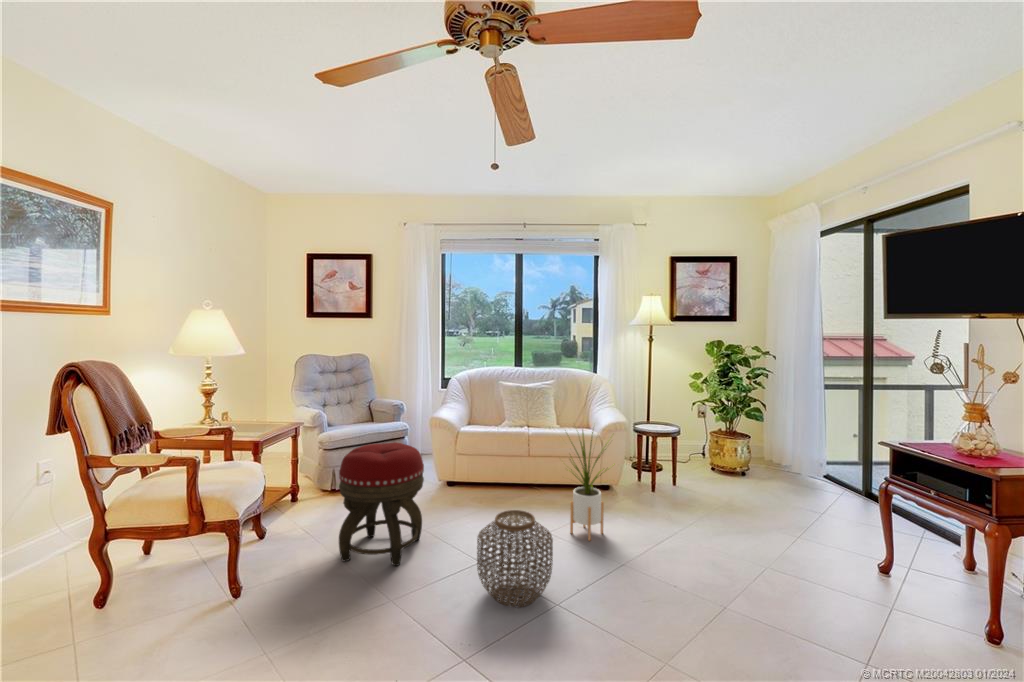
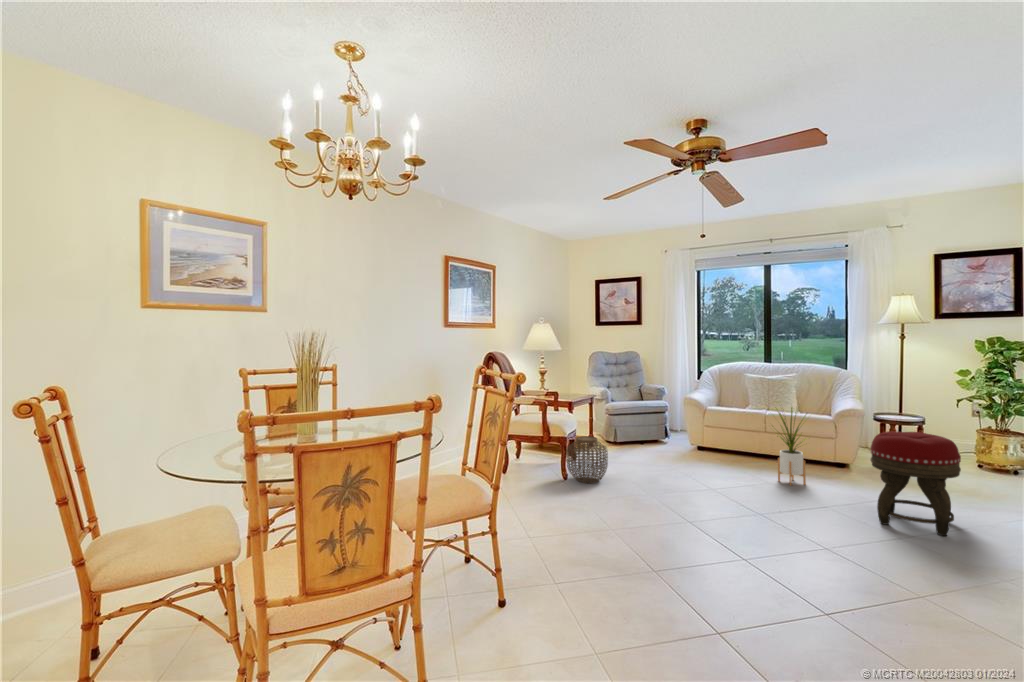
footstool: present [339,442,424,566] -> present [871,431,961,536]
woven basket: present [477,510,553,607] -> present [566,436,608,483]

